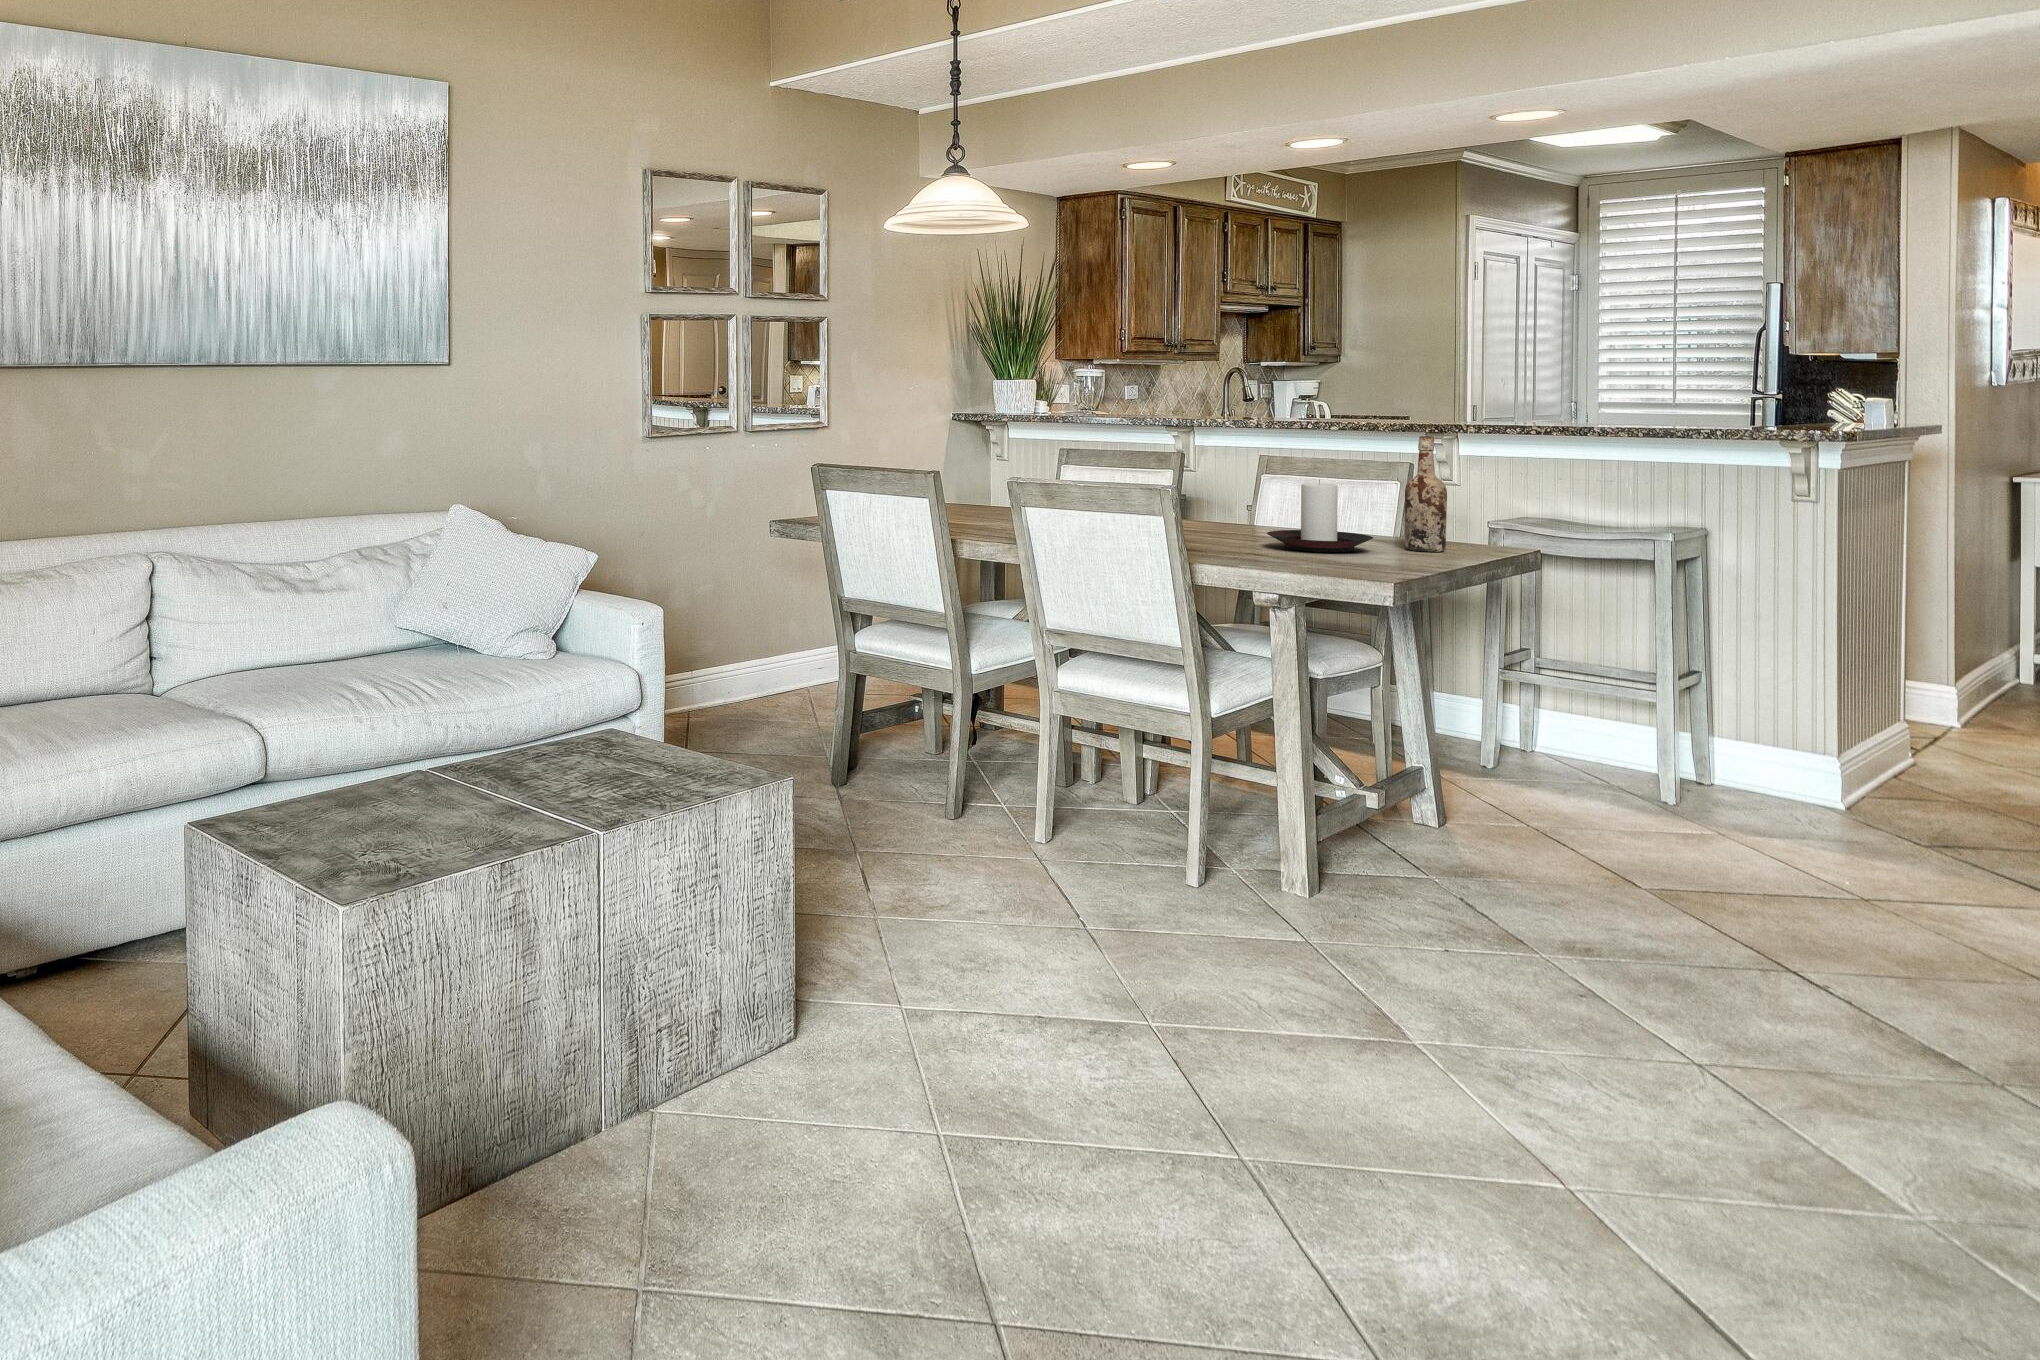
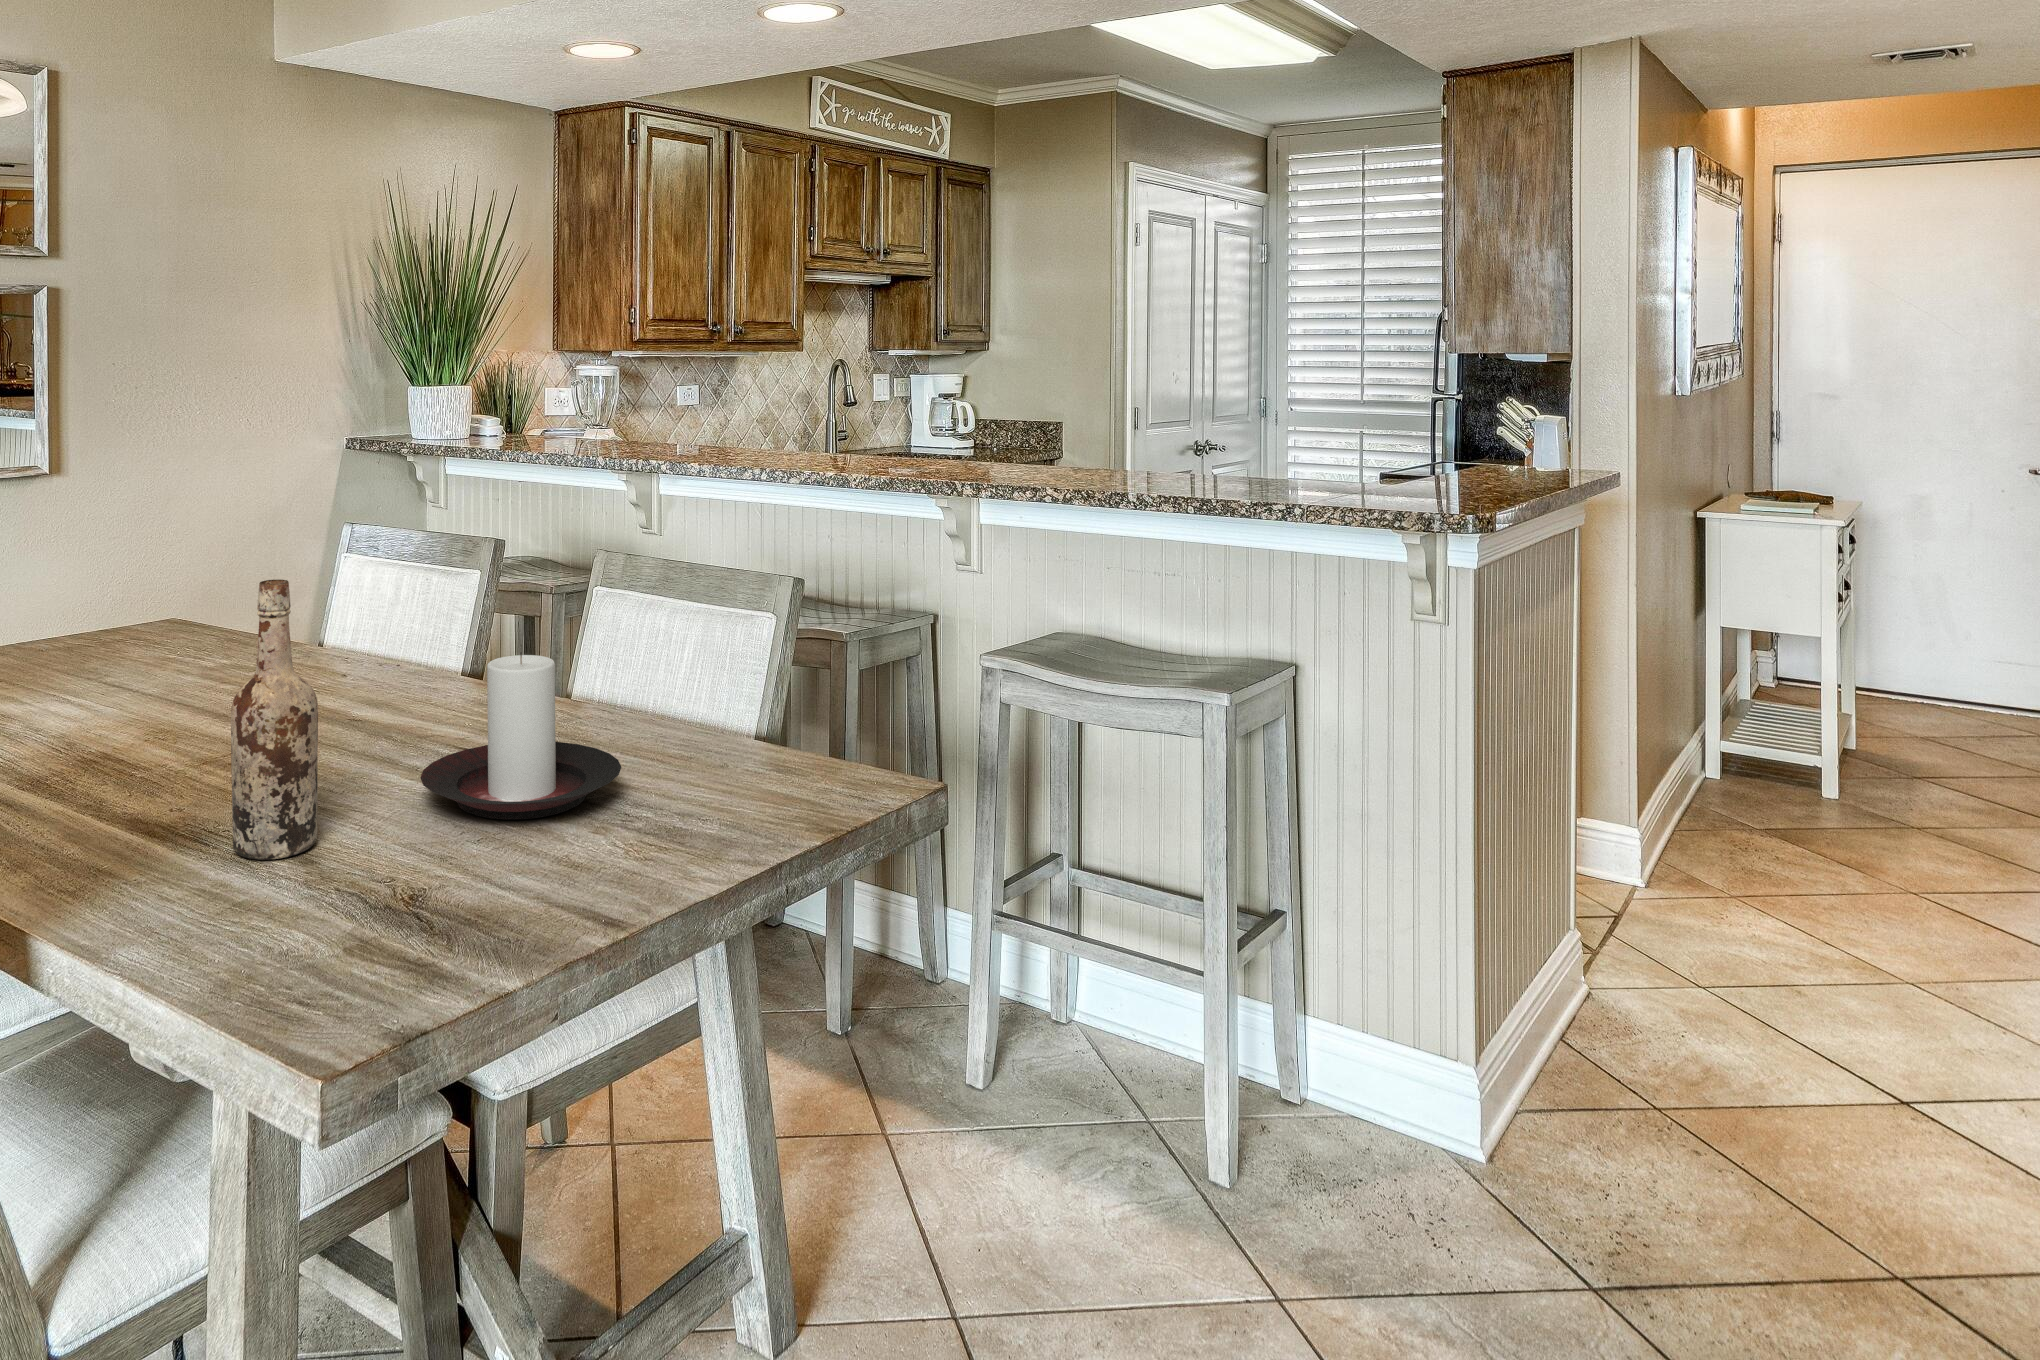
wine bottle: present [1405,436,1447,552] -> present [231,580,318,860]

